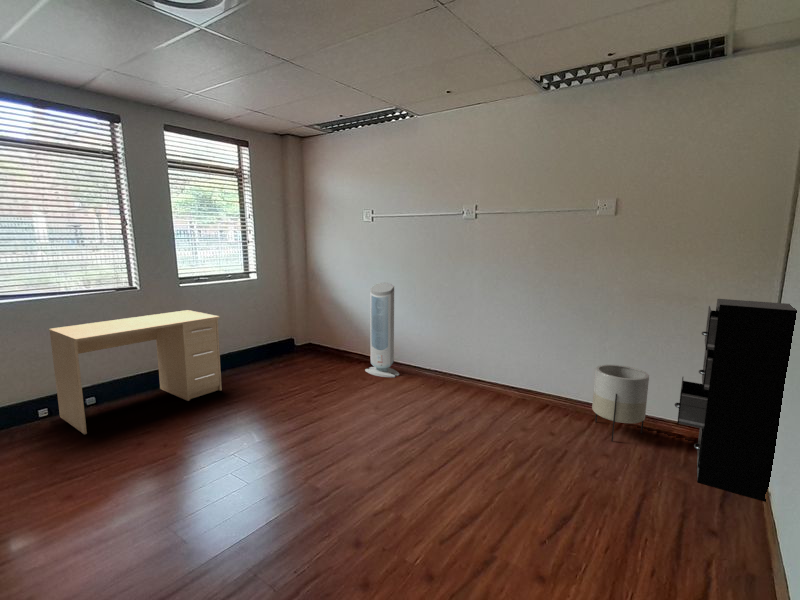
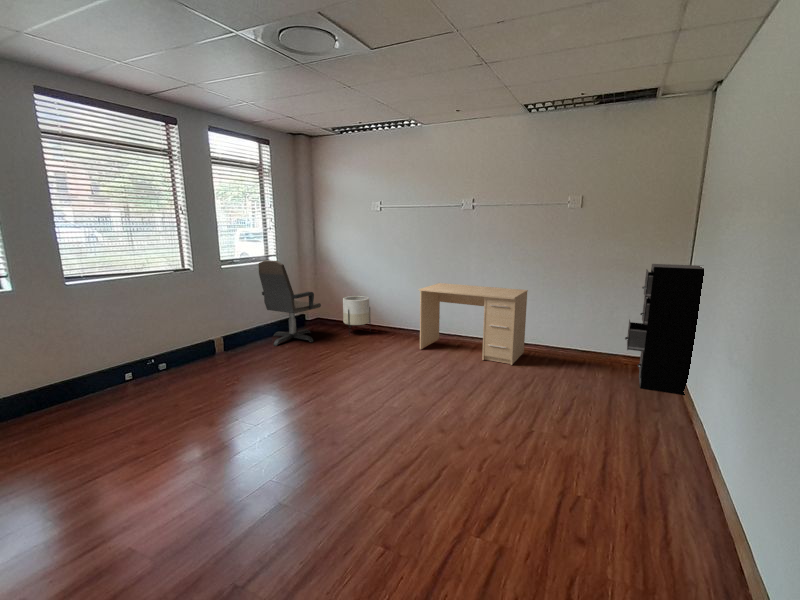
office chair: none [225,279,301,379] -> present [259,260,321,346]
air purifier: present [365,283,399,377] -> none [378,261,408,339]
desk: present [49,310,222,434] -> present [419,283,528,365]
planter: present [592,365,649,441] -> present [343,296,371,335]

